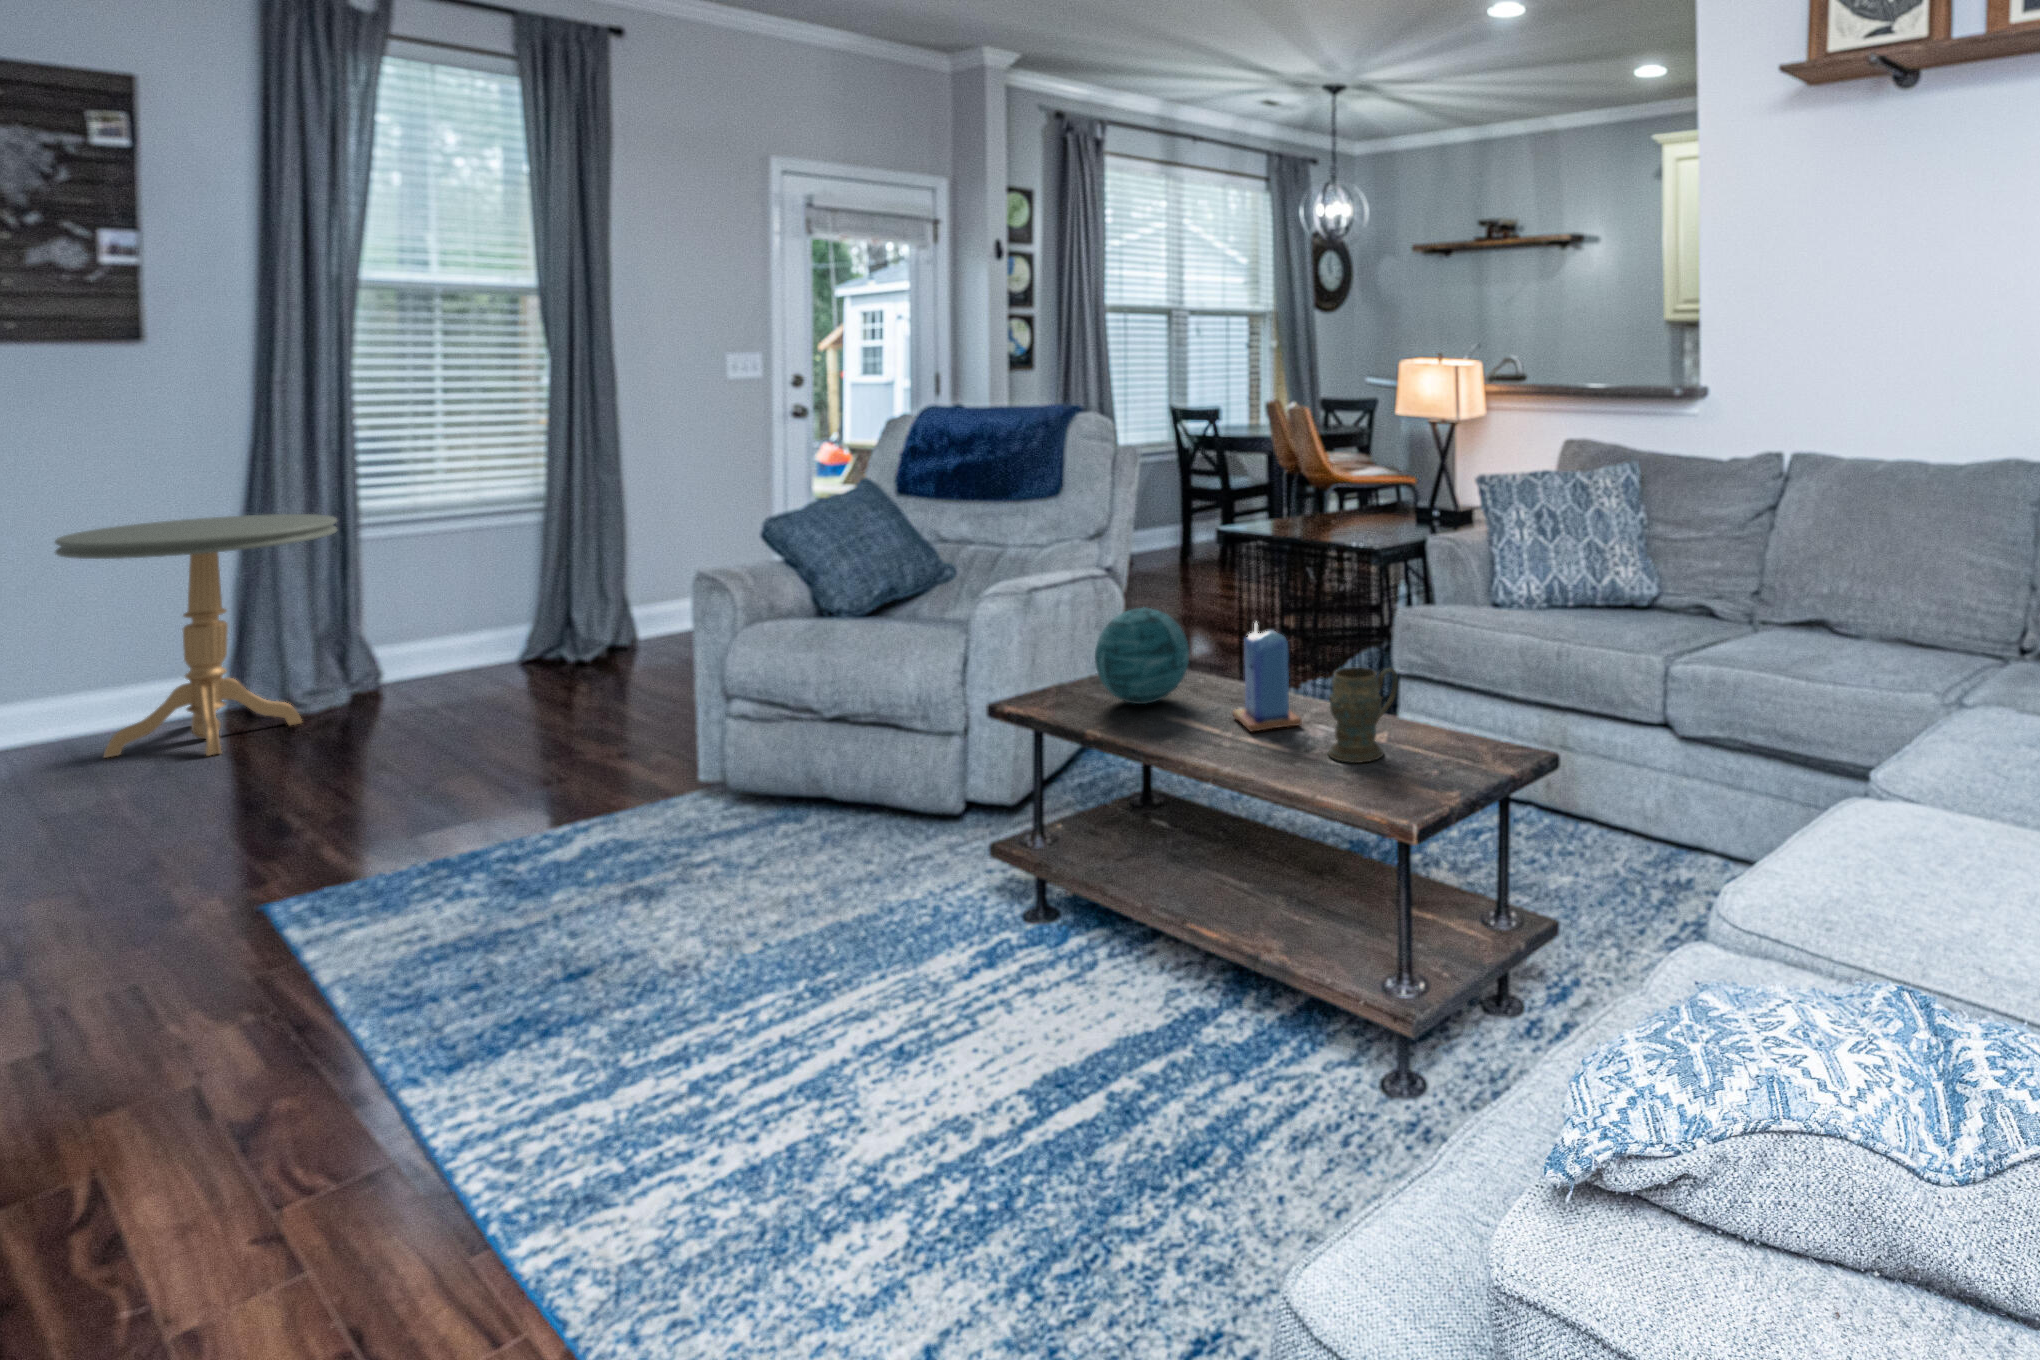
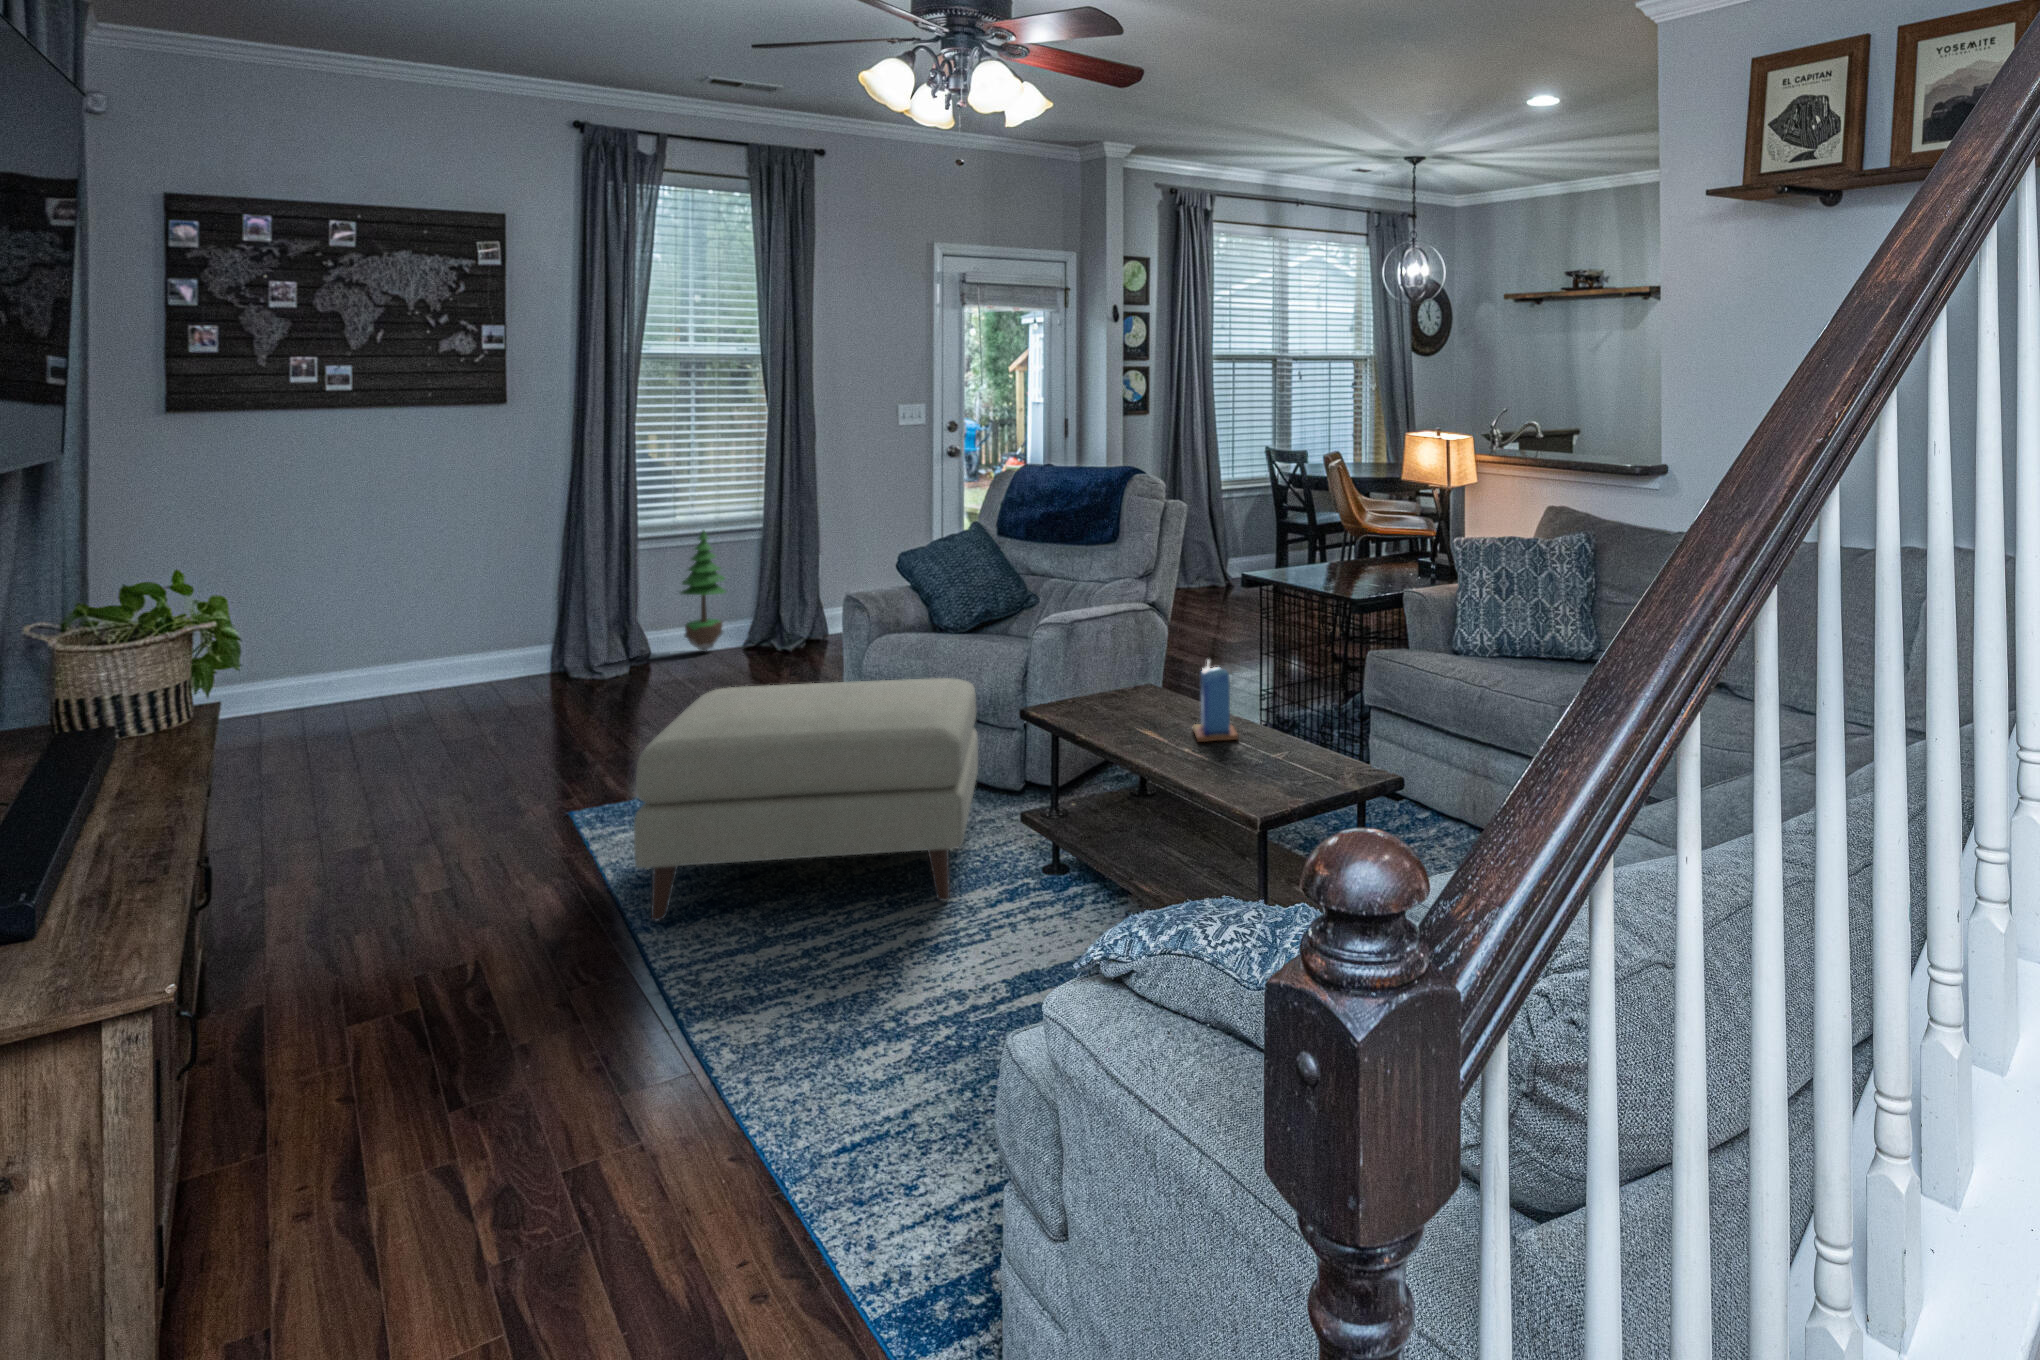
potted tree: none [420,509,492,674] -> present [680,530,726,652]
side table: present [55,514,337,757] -> none [452,530,624,704]
decorative orb: present [1095,608,1189,704] -> none [1100,642,1170,715]
mug: present [1329,668,1398,763] -> none [1243,700,1300,771]
ottoman: none [394,673,920,1065] -> present [634,678,978,921]

